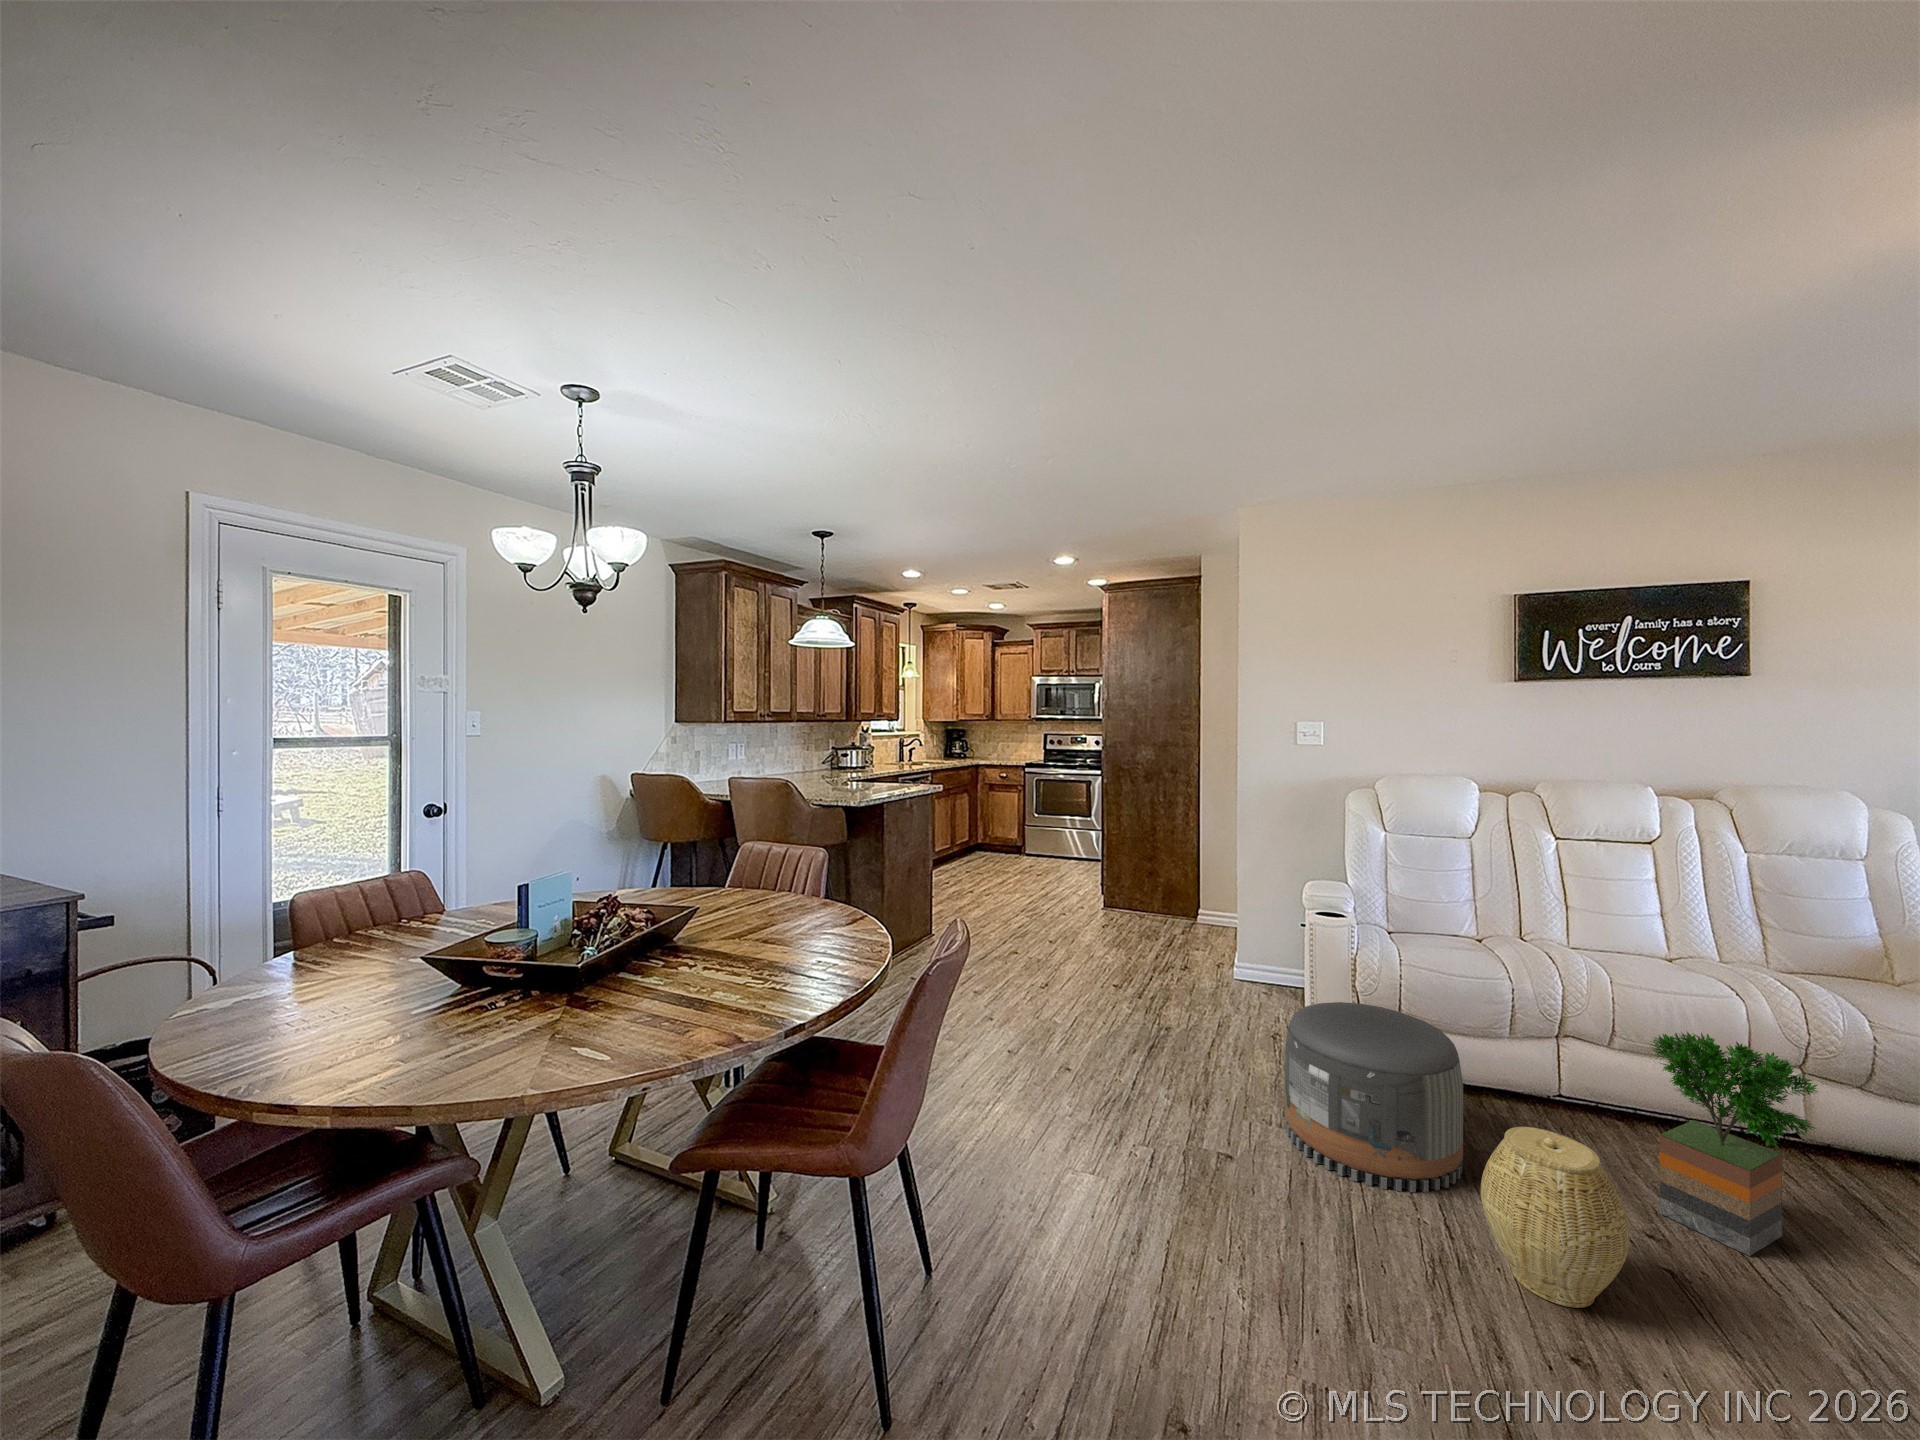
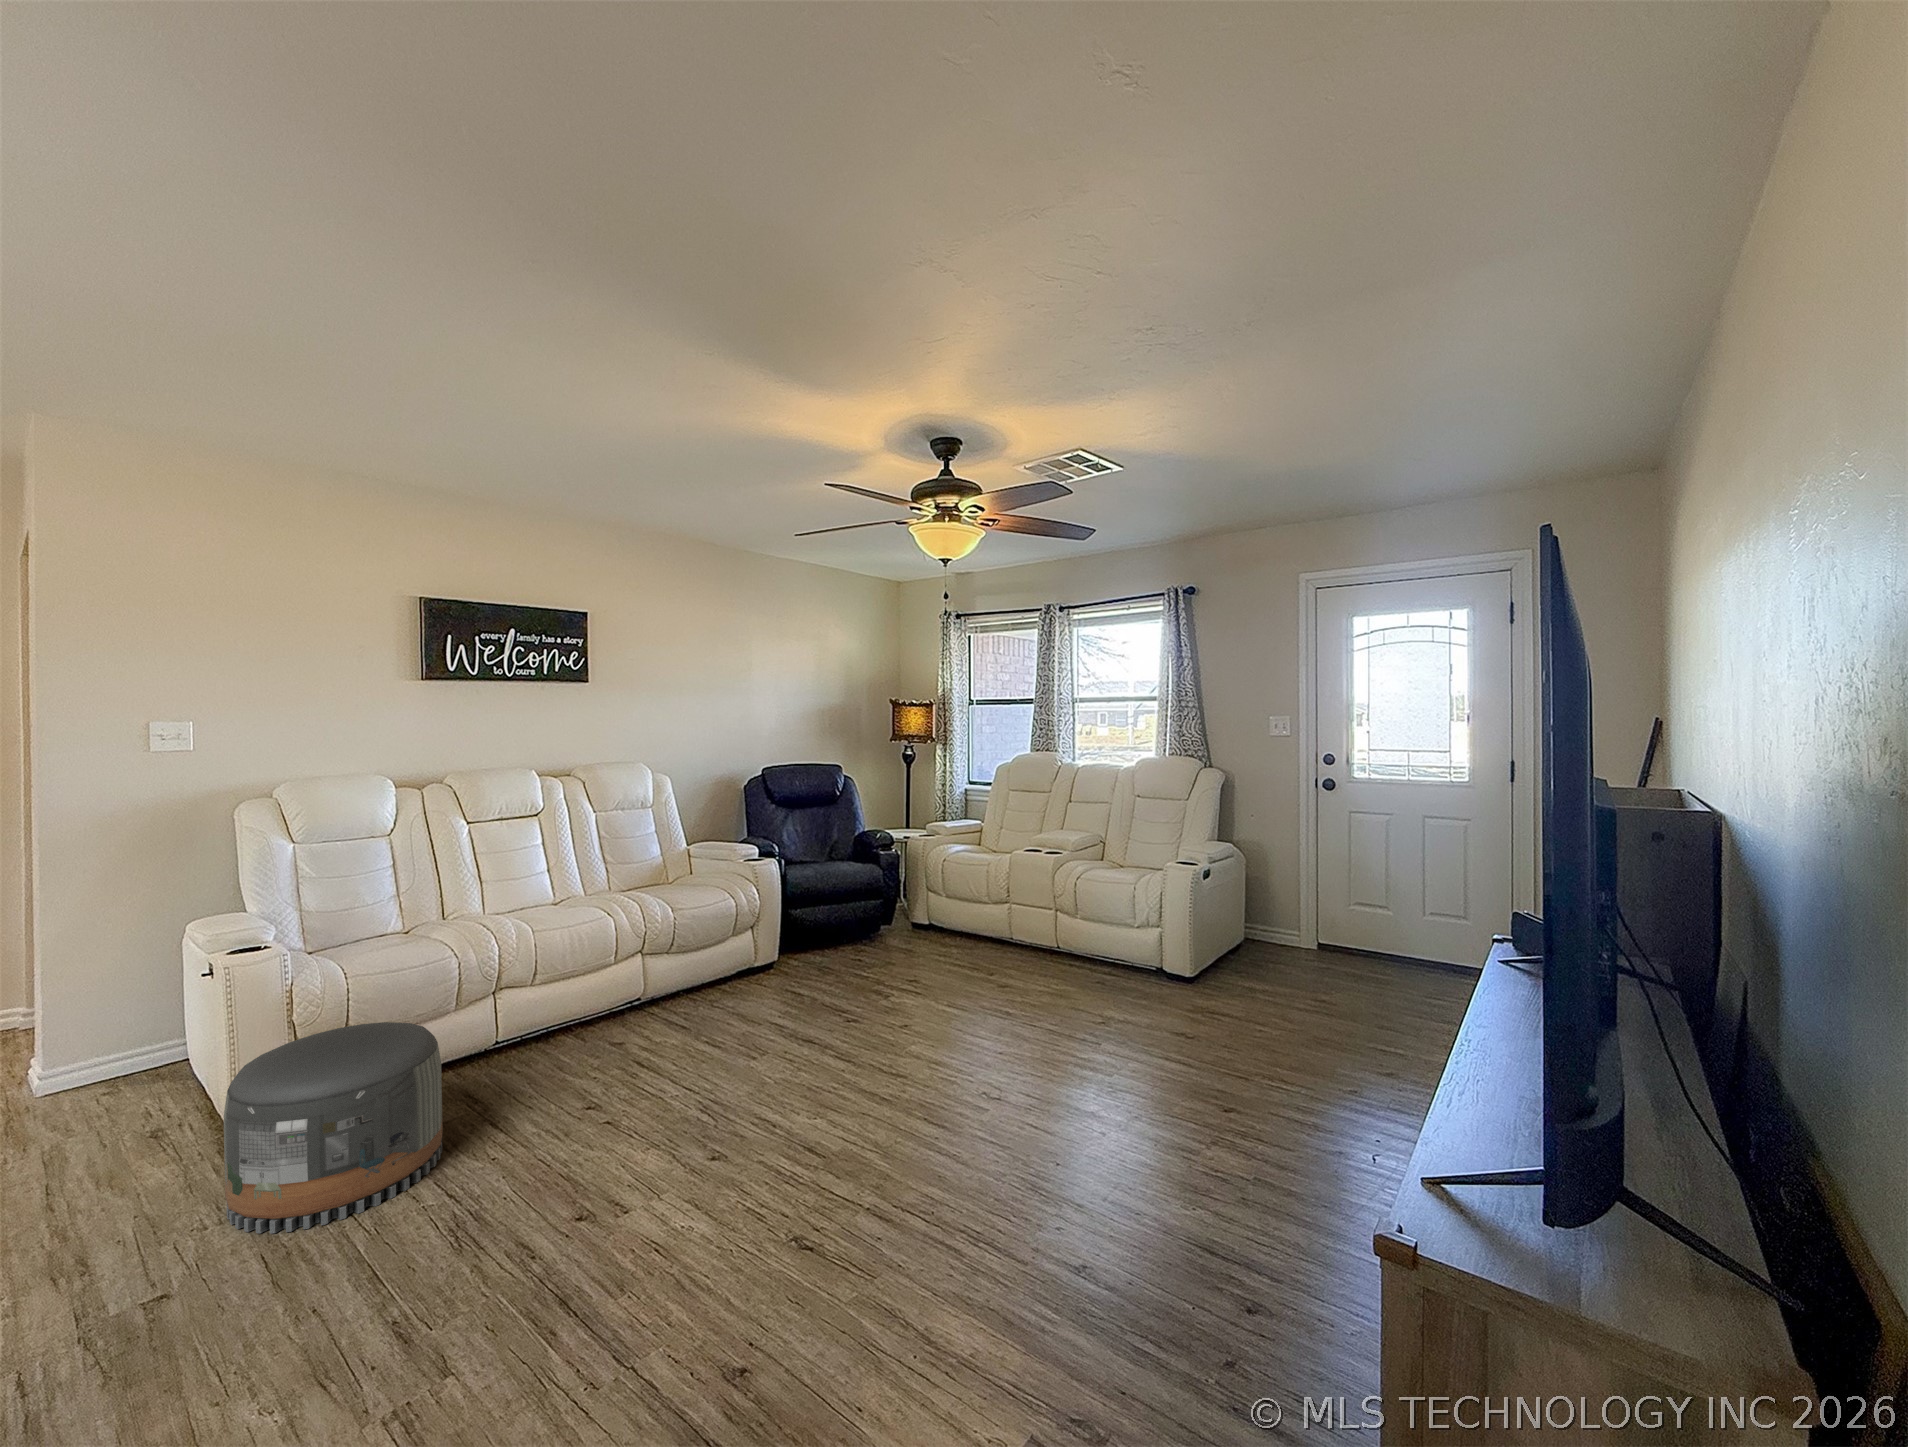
potted tree: present [1651,1032,1818,1256] -> none [571,939,666,1088]
woven basket: present [1481,1127,1630,1308] -> none [486,1054,595,1194]

